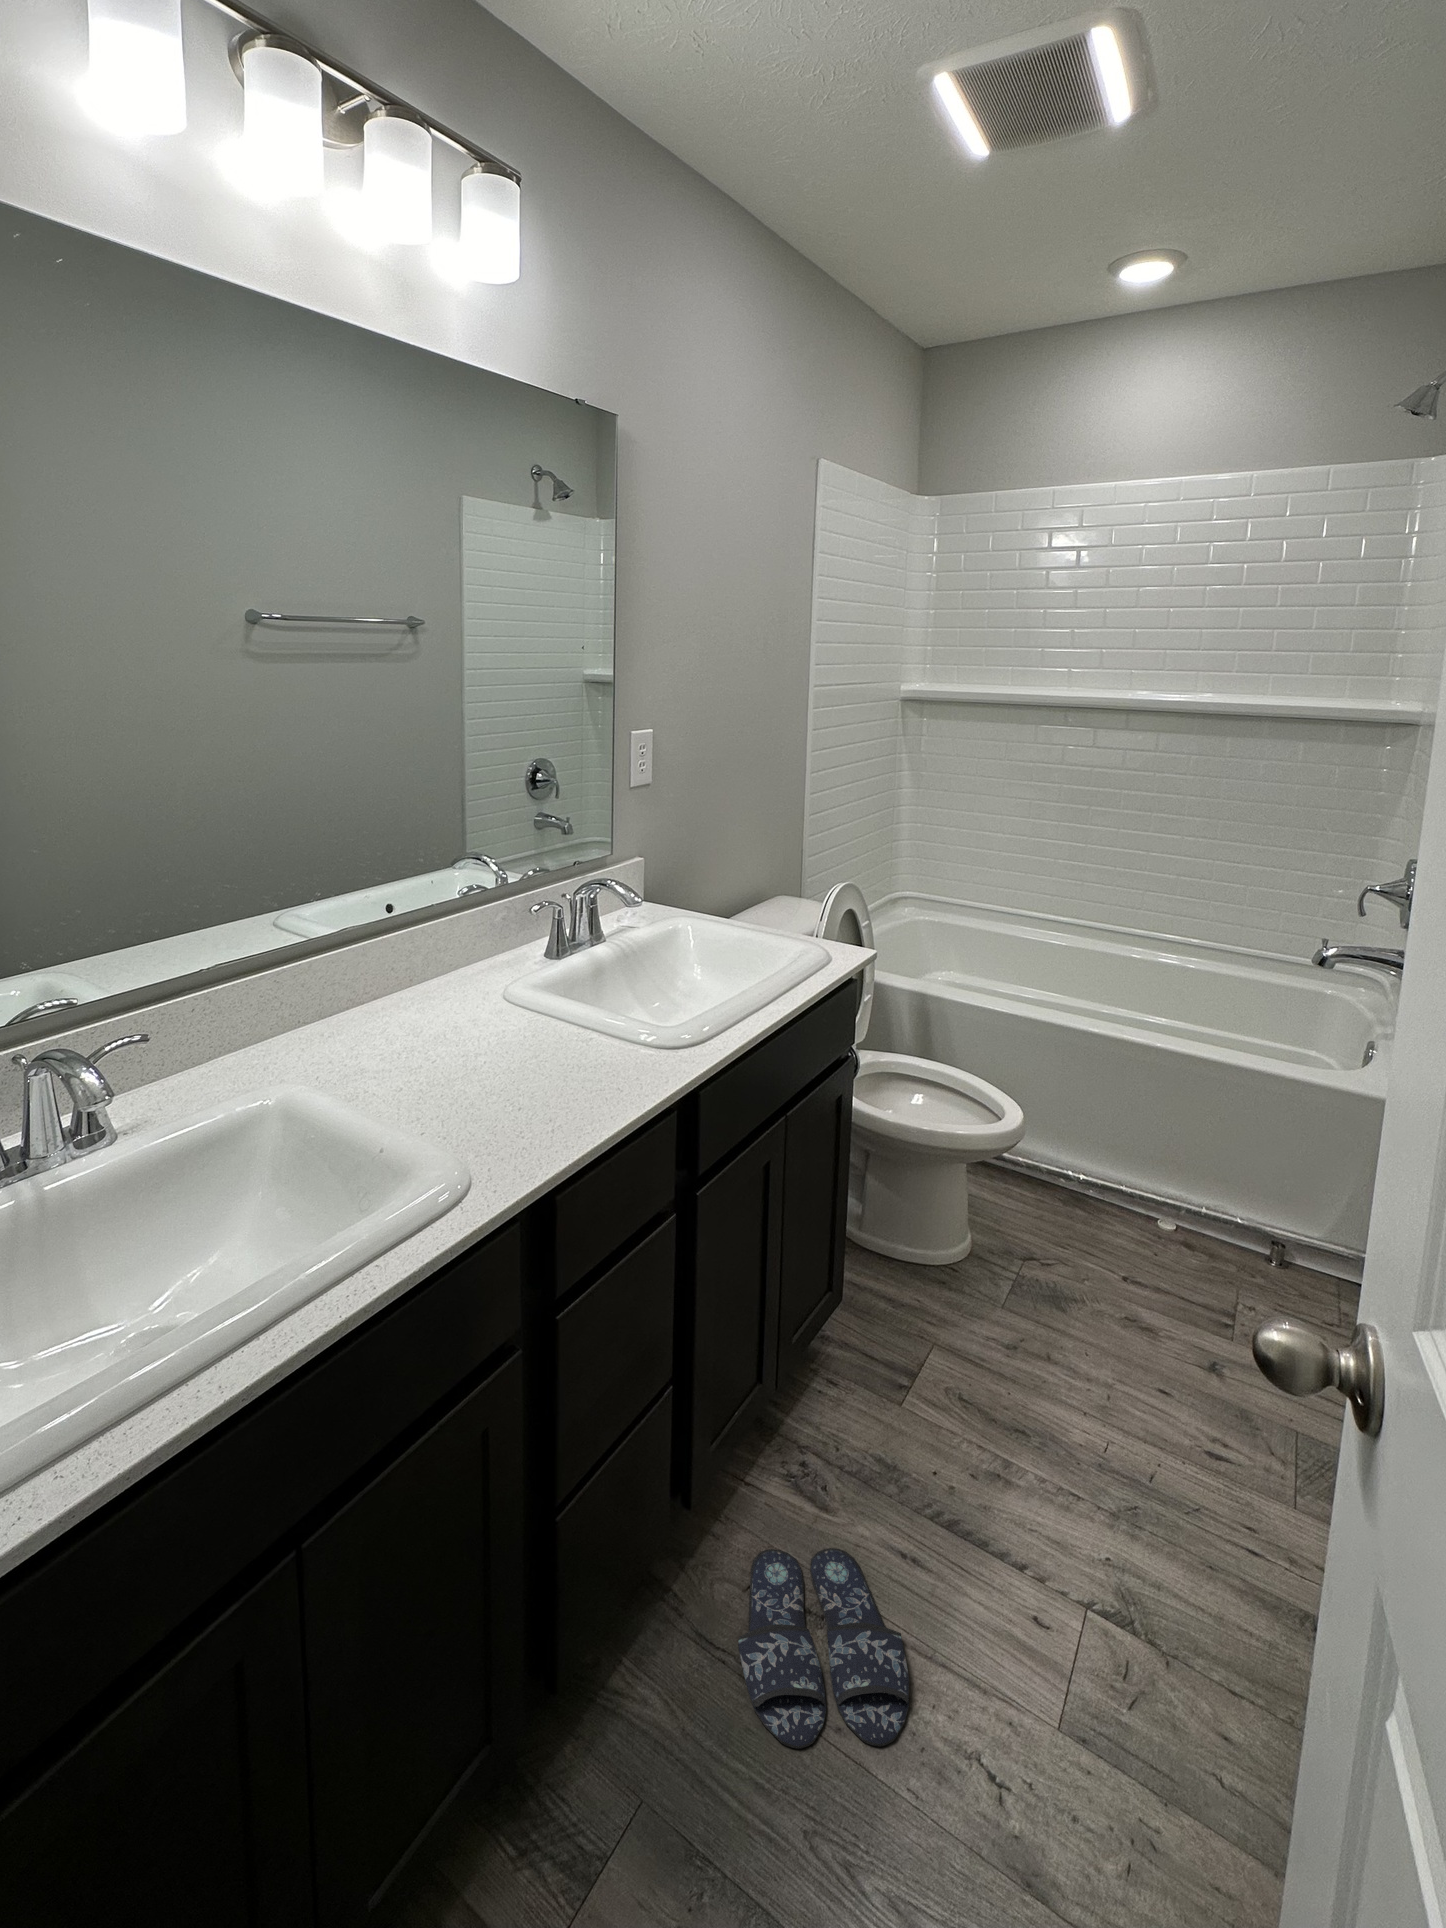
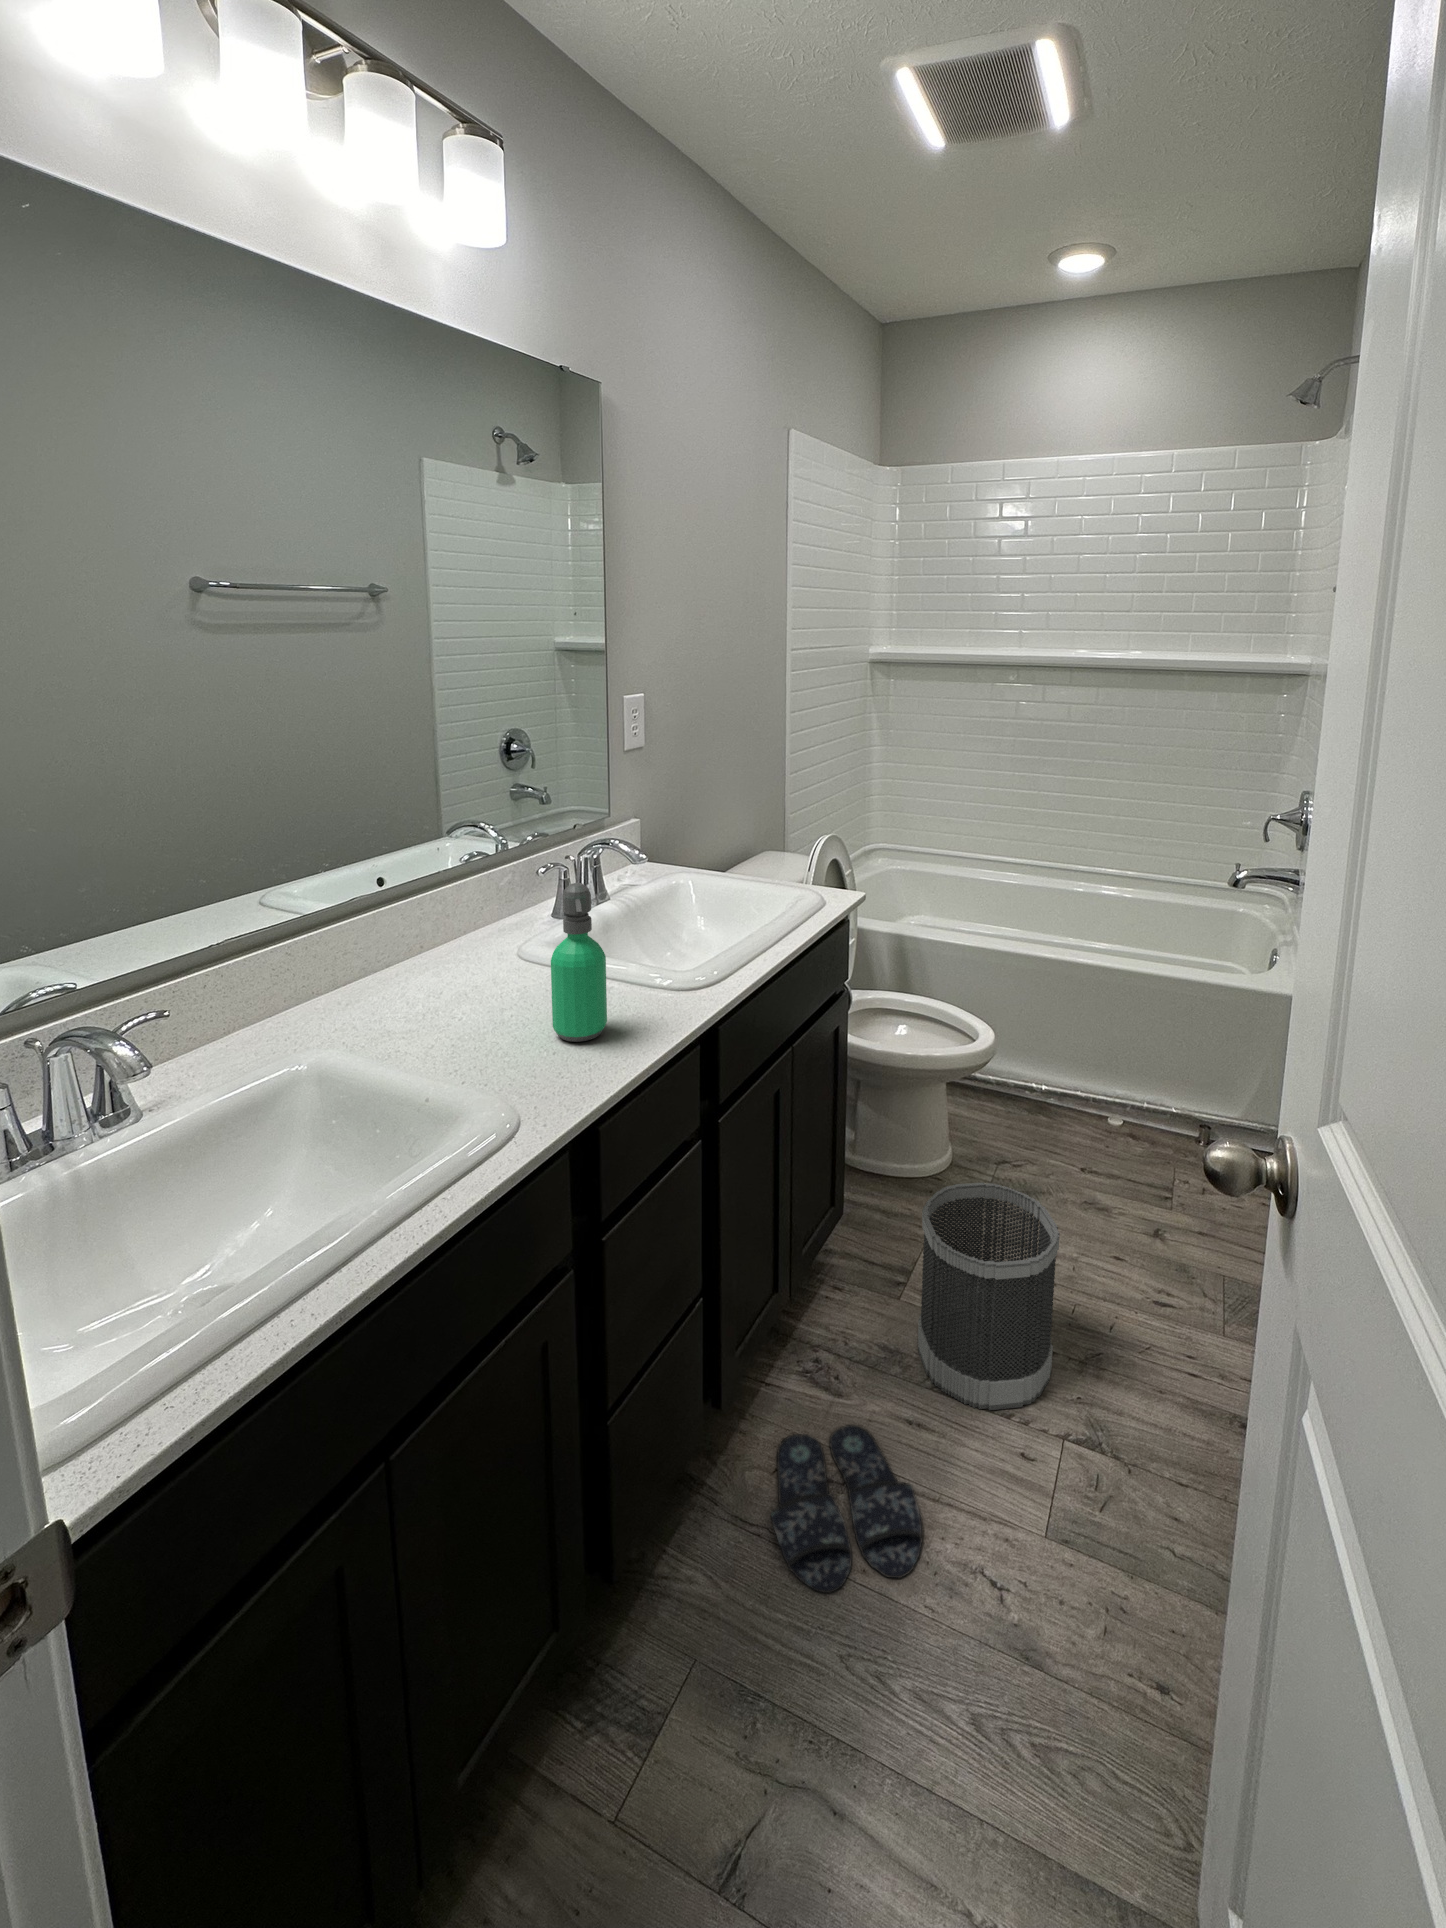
soap dispenser: none [520,930,578,1099] -> present [551,883,607,1042]
wastebasket: none [918,1286,1089,1559] -> present [918,1182,1060,1410]

